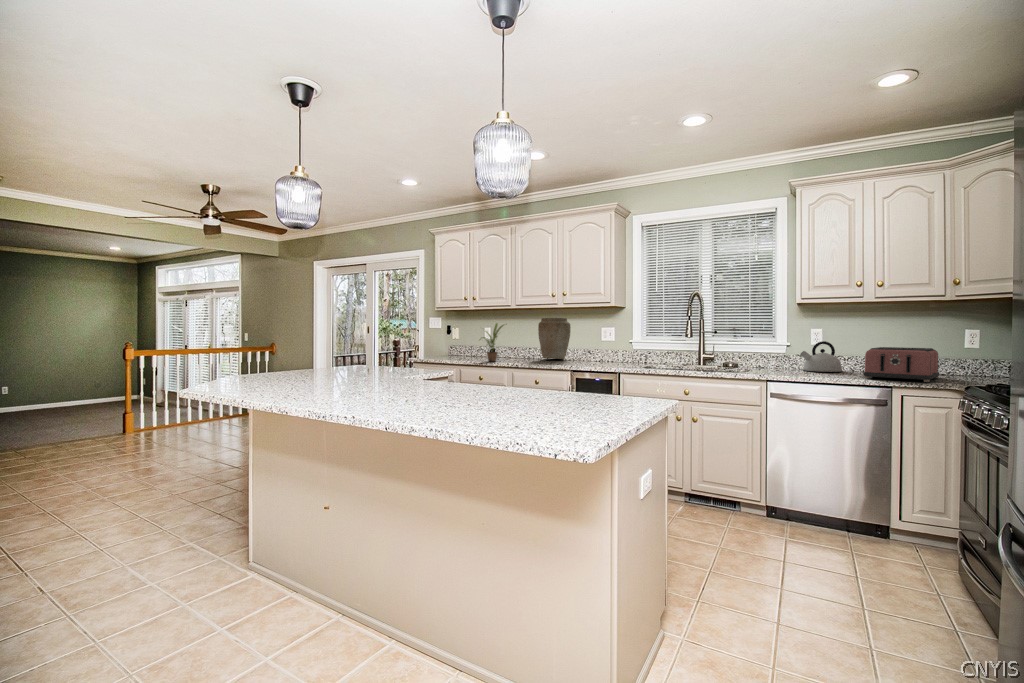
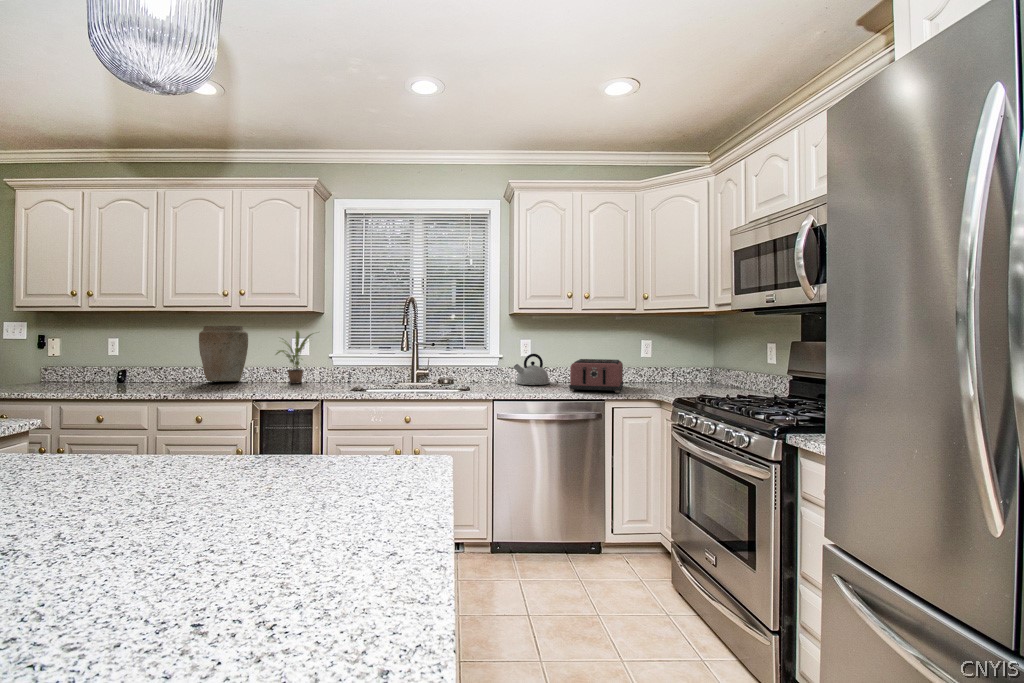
potted plant: present [481,323,504,362] -> present [276,330,314,383]

